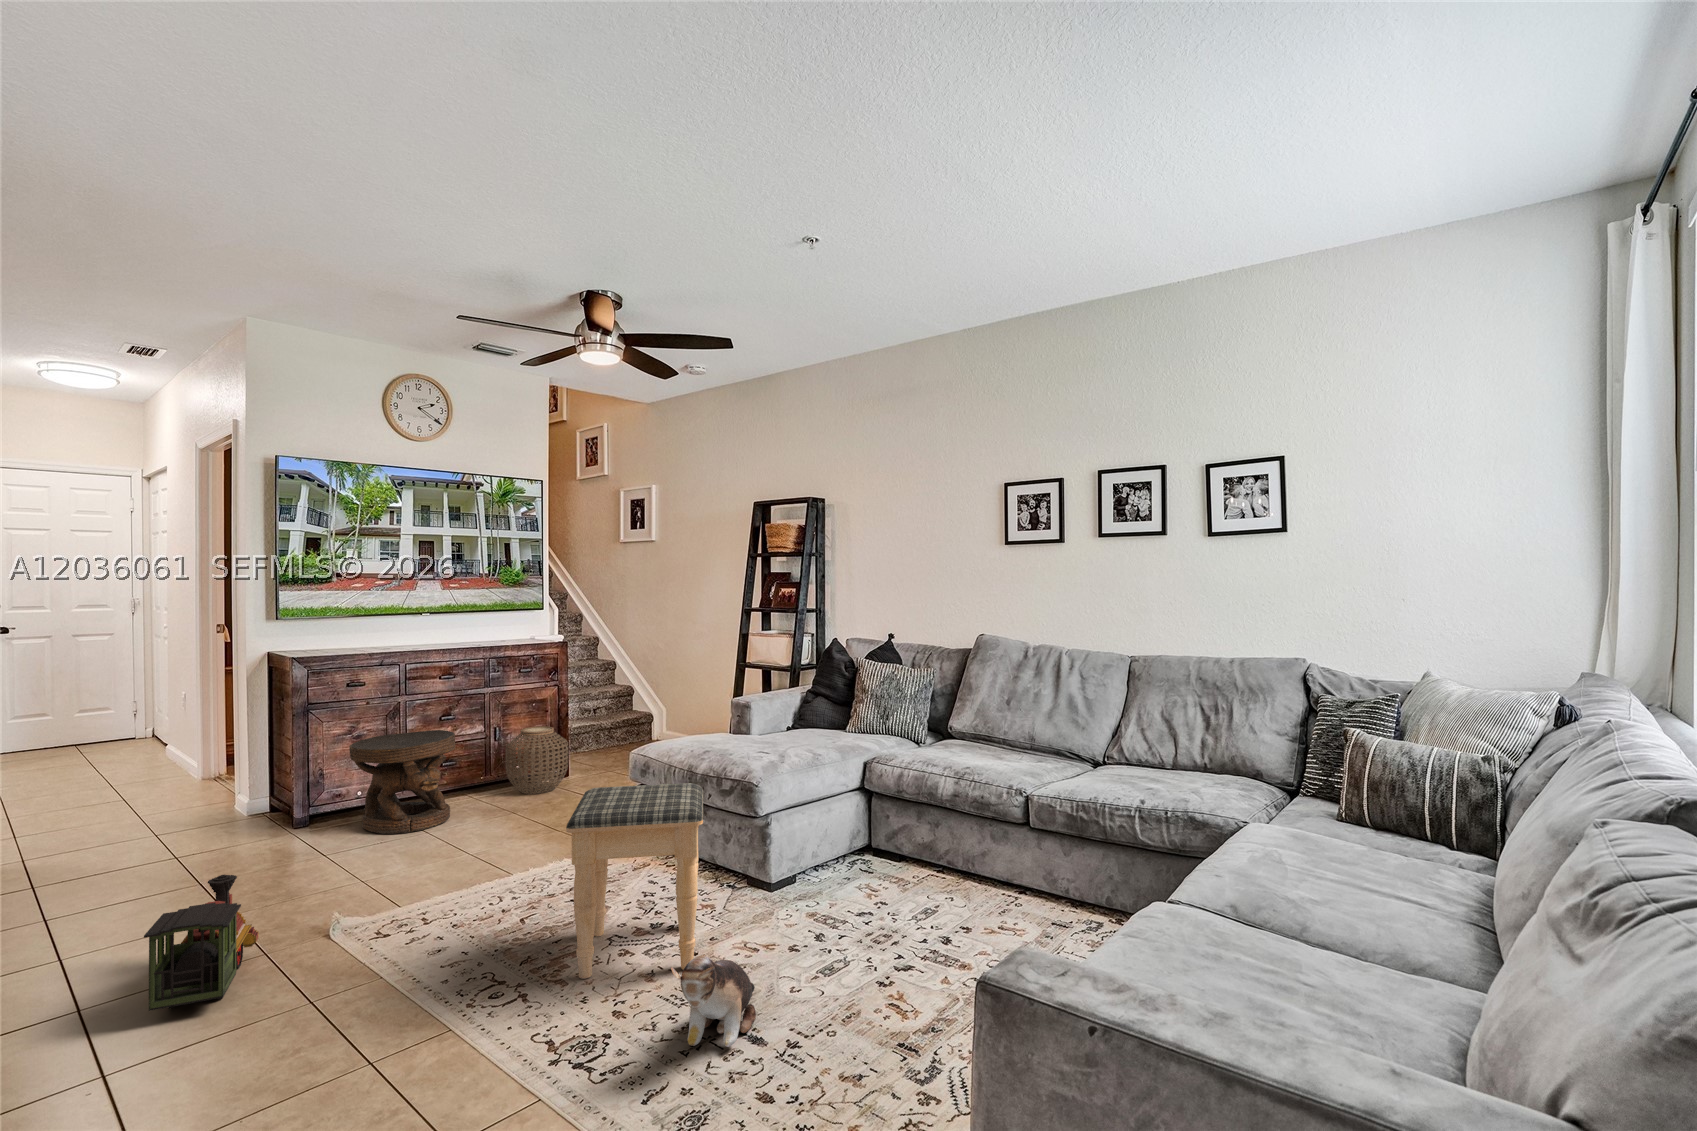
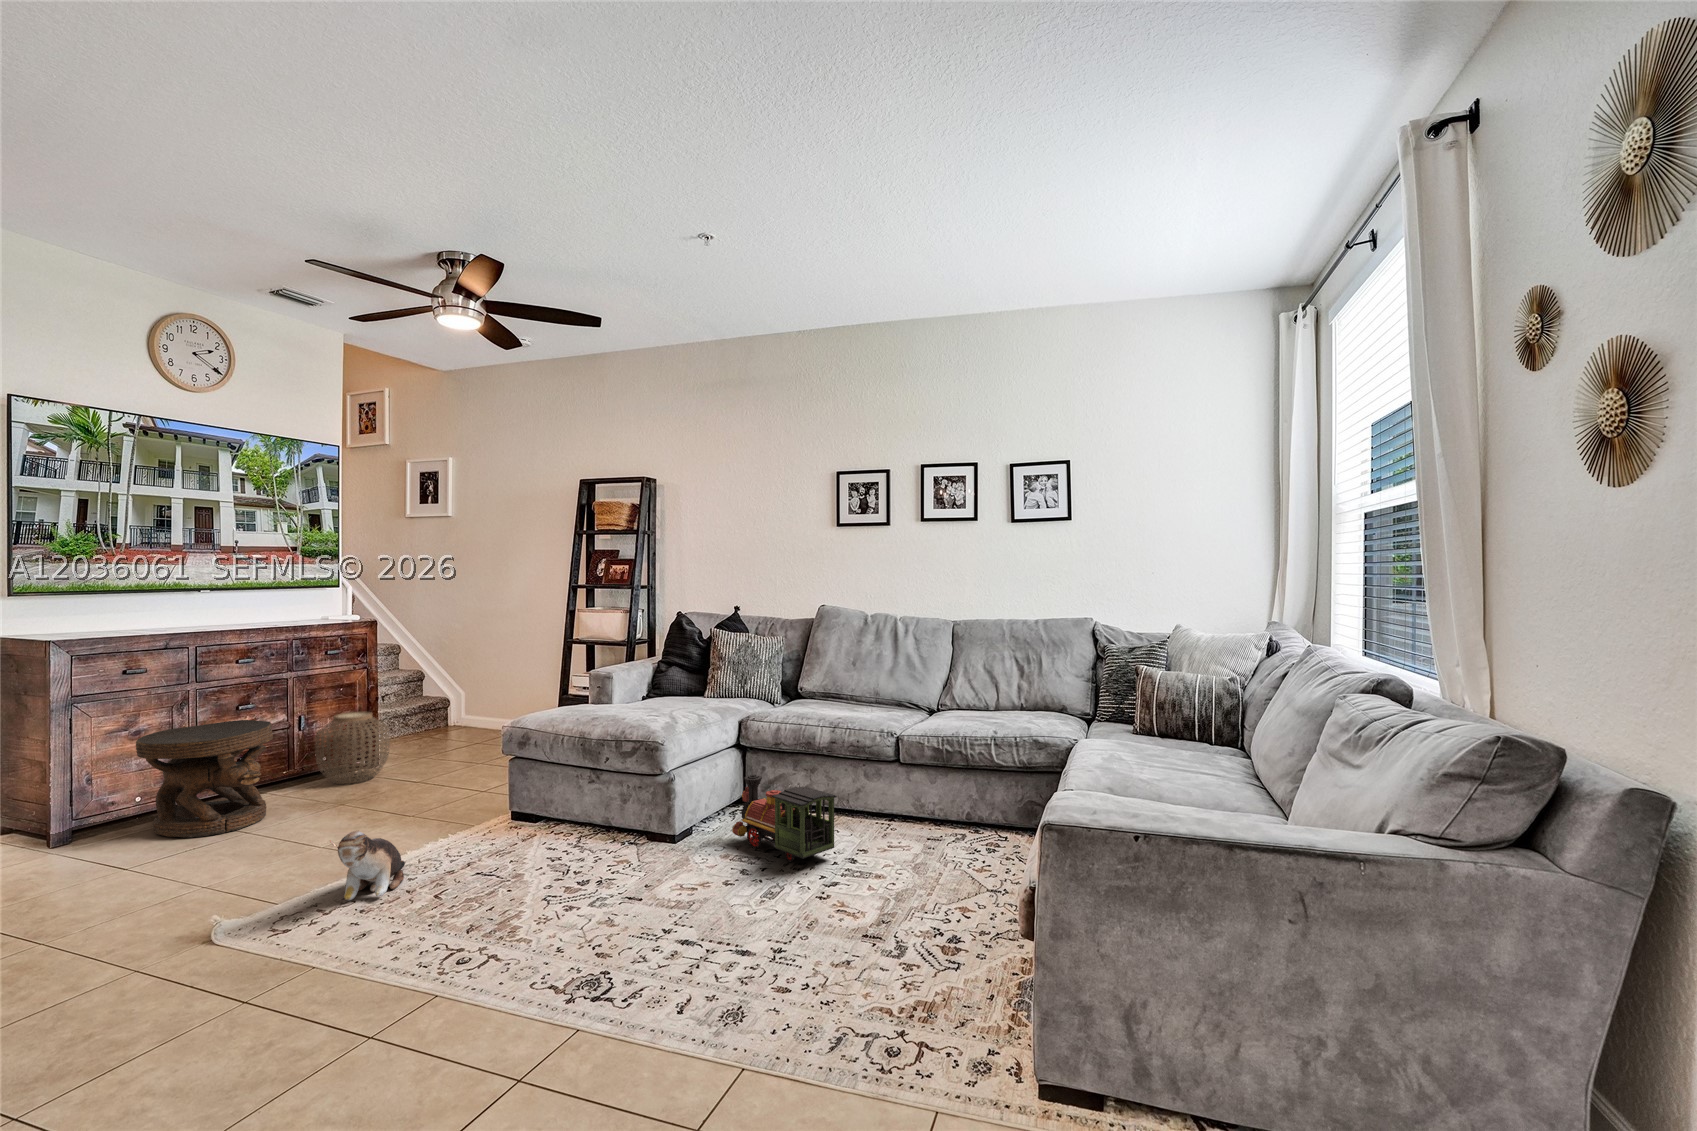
footstool: present [566,783,703,979] -> none [512,744,657,933]
toy train: present [144,875,259,1011] -> present [732,774,837,862]
plush toy: present [671,955,756,1047] -> present [330,830,405,900]

